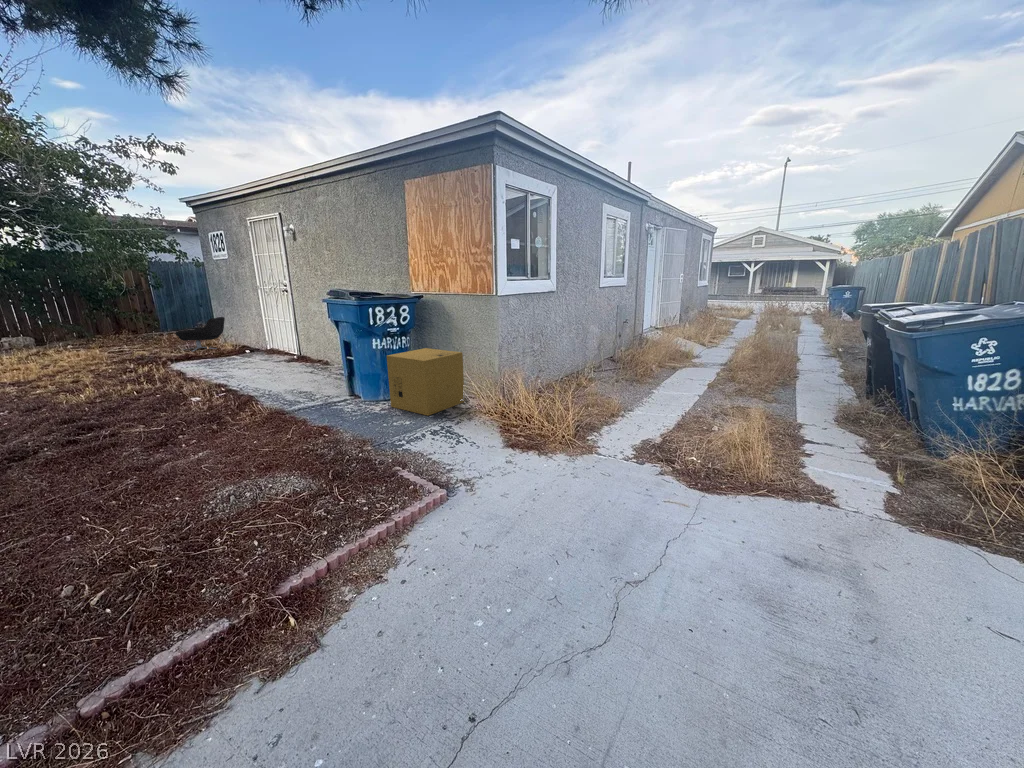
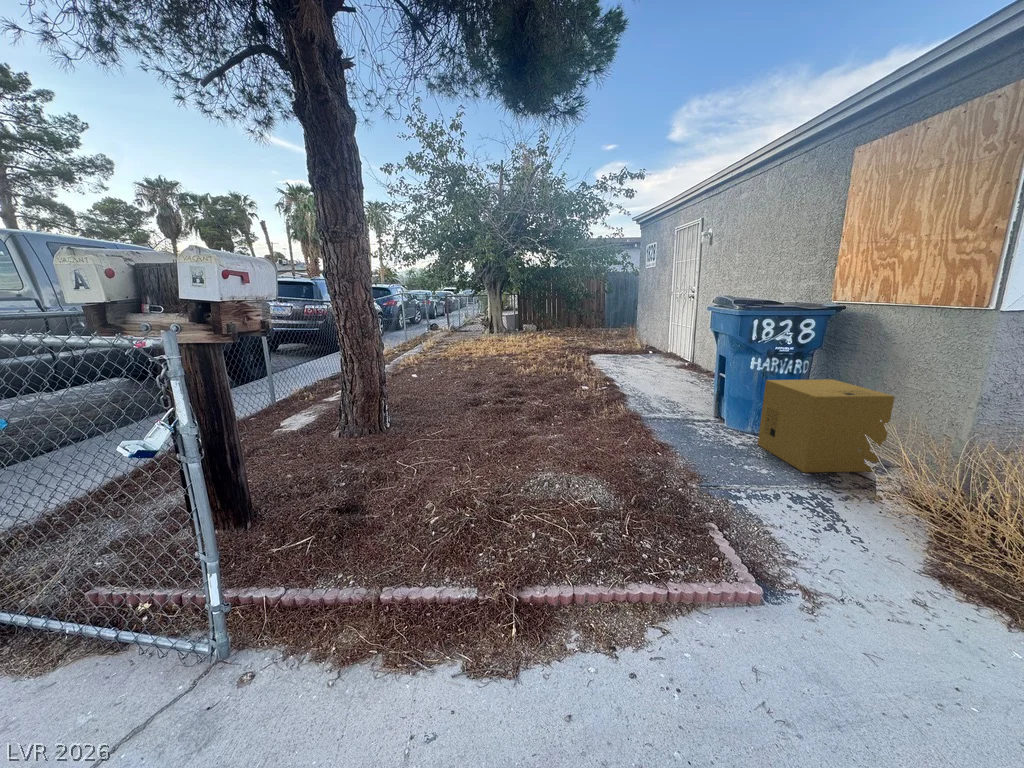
lounge chair: present [175,317,225,351] -> none [599,319,638,347]

